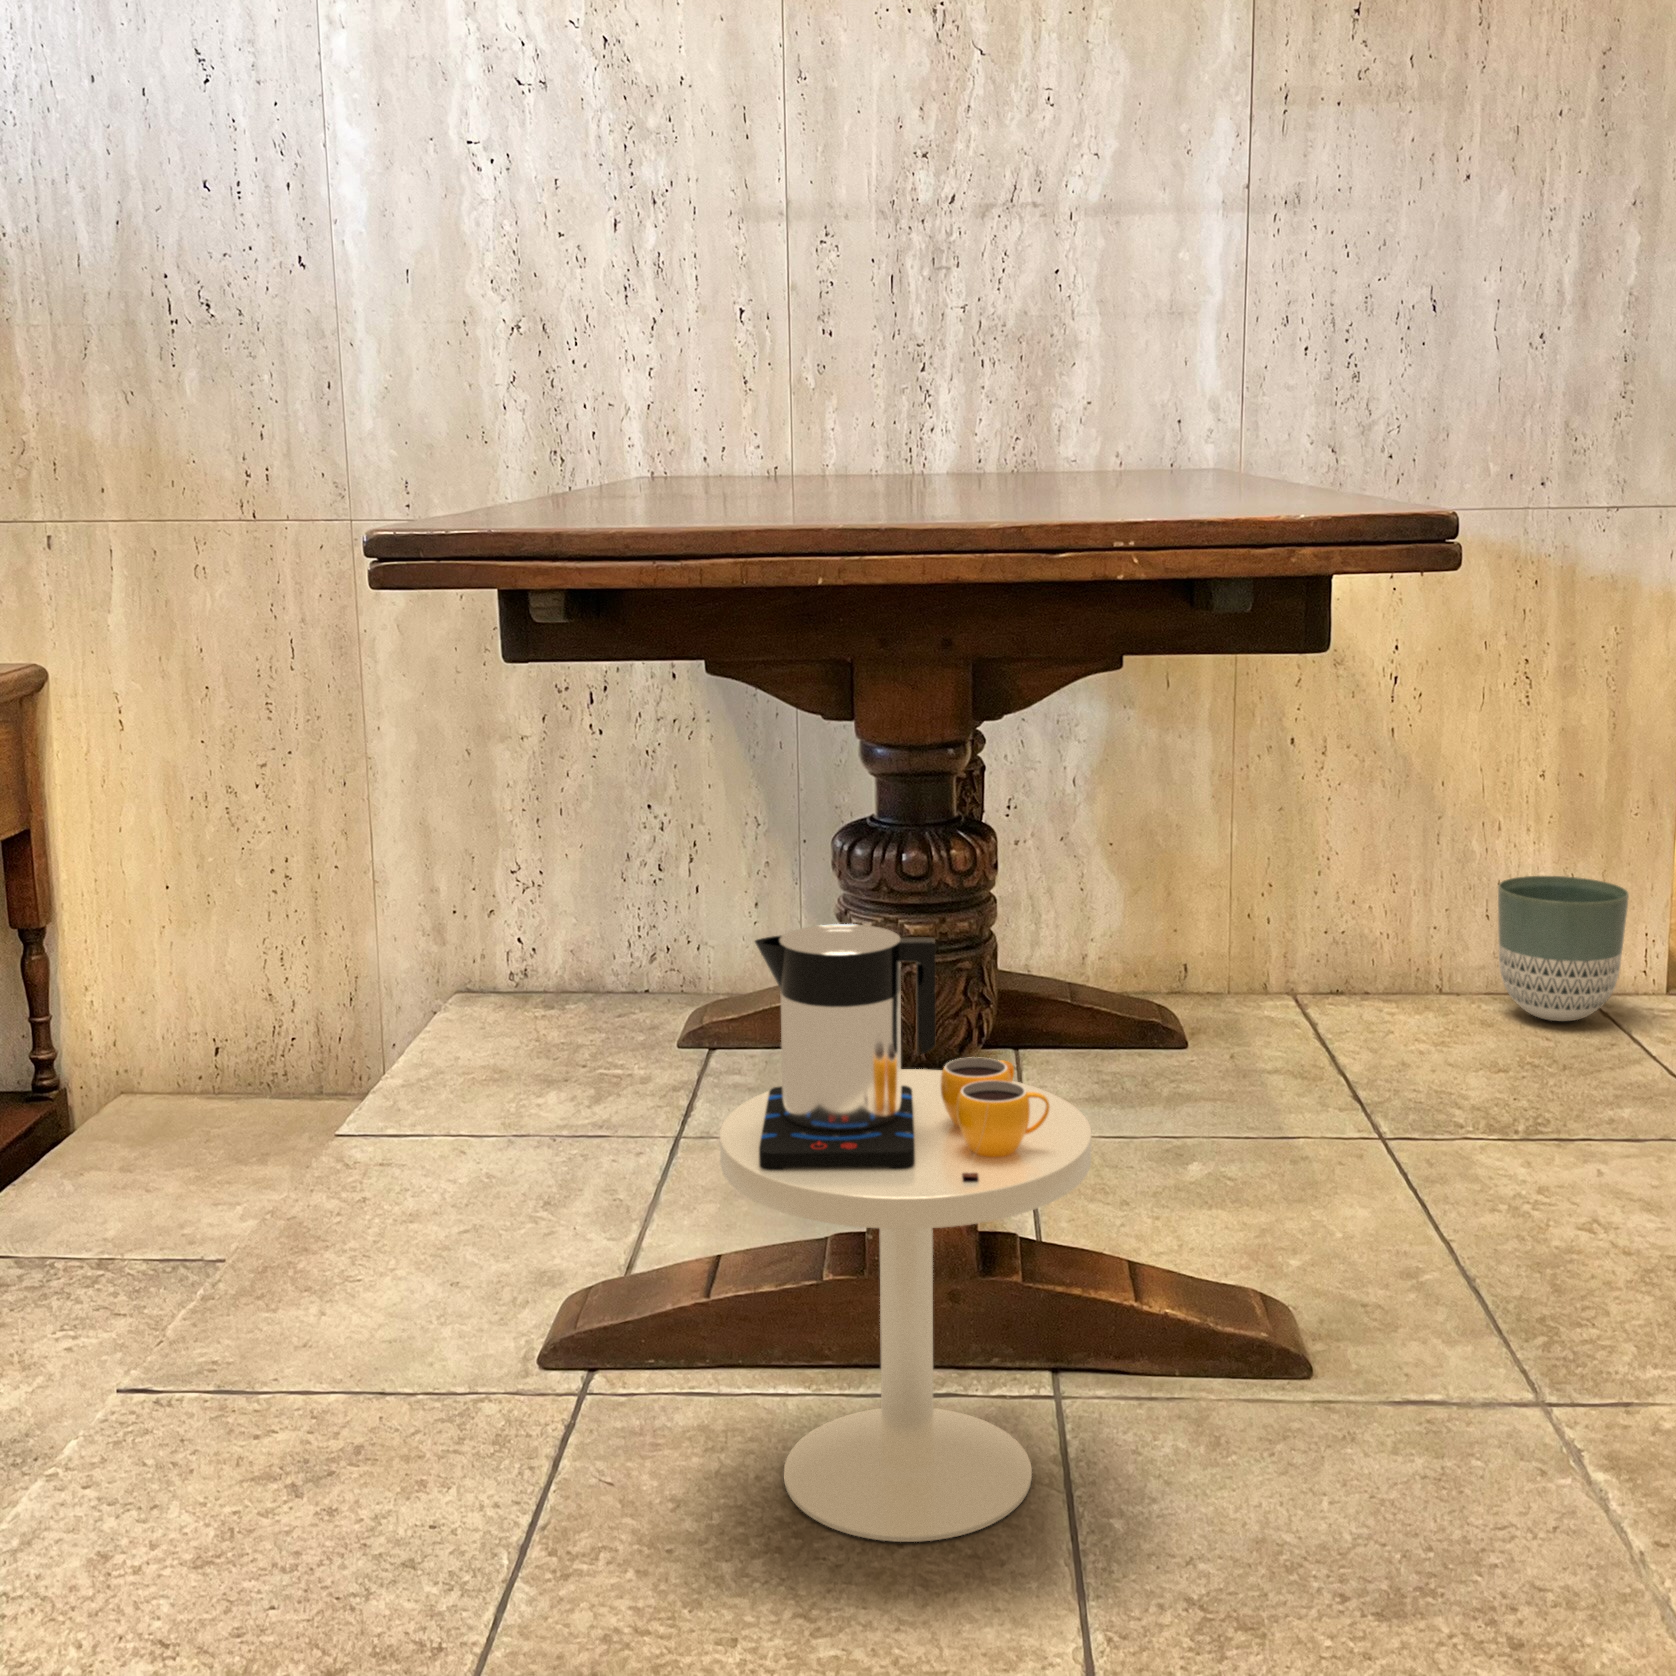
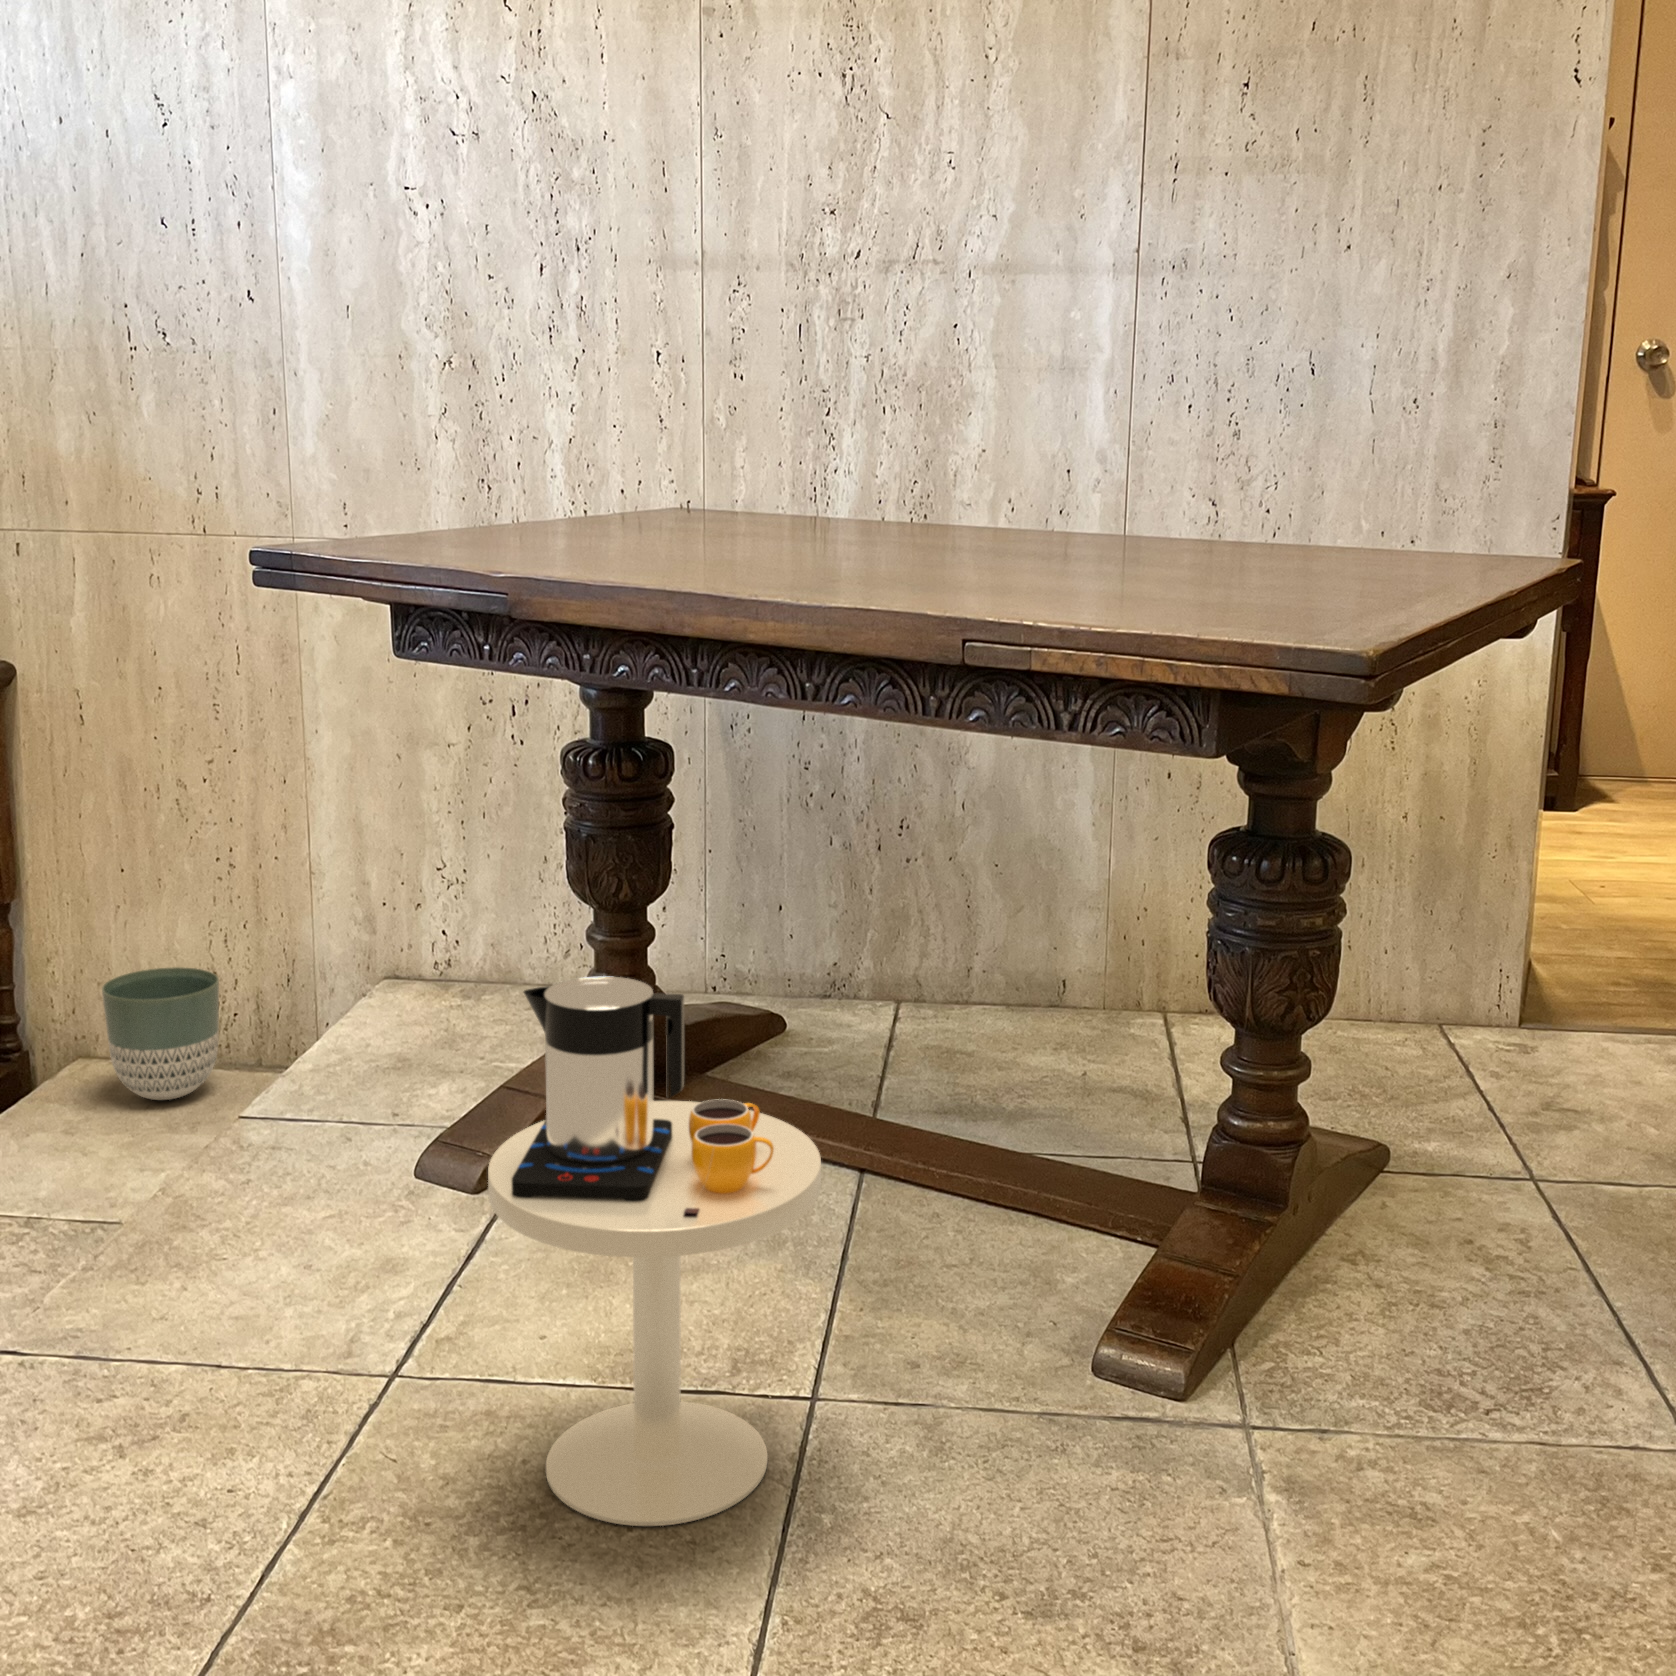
planter: present [1498,876,1629,1021] -> present [102,967,219,1100]

